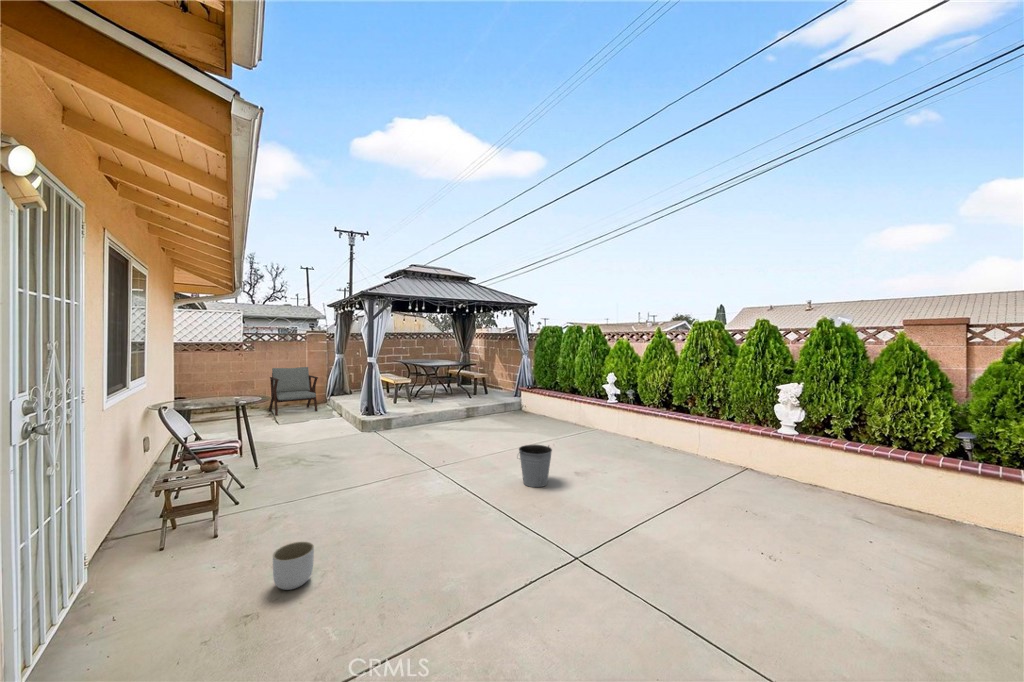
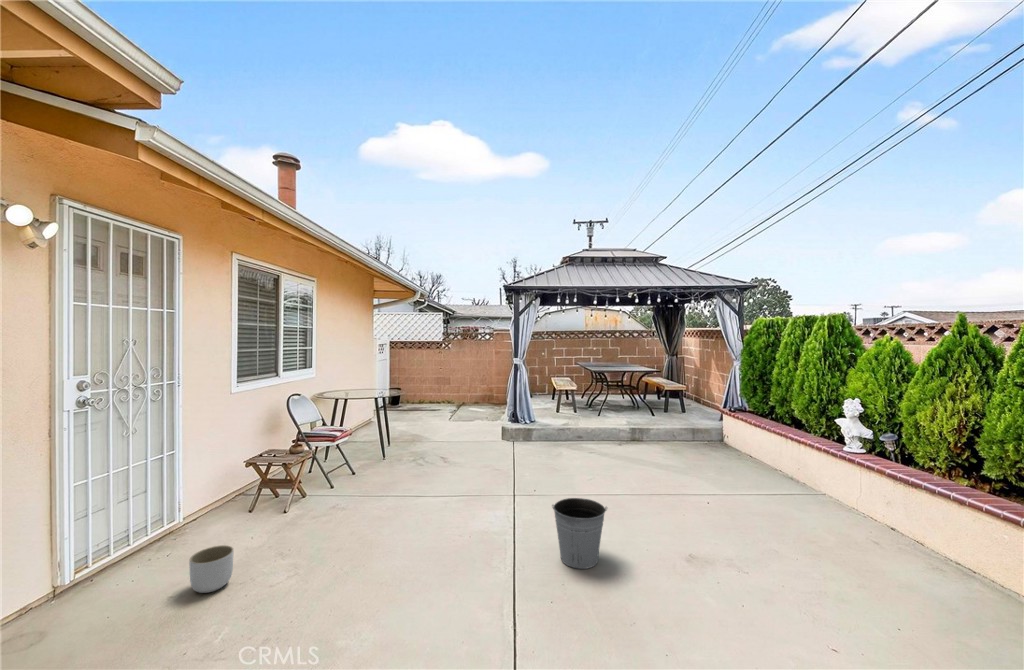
lounge chair: present [269,367,318,416] -> none [458,365,496,411]

